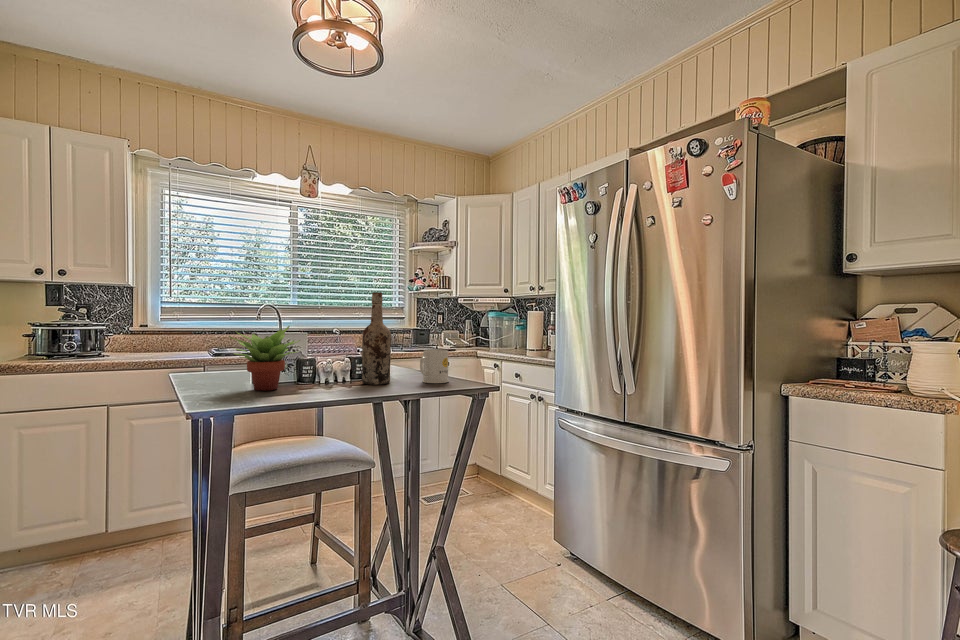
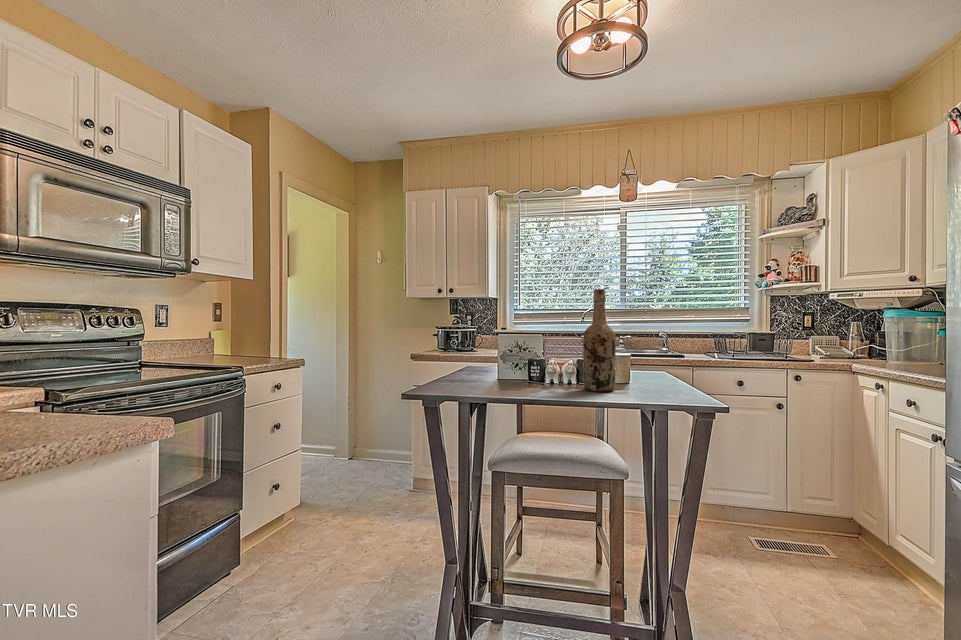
succulent plant: present [229,326,300,391] -> none [456,326,520,386]
mug: present [420,350,449,383] -> none [646,356,690,398]

